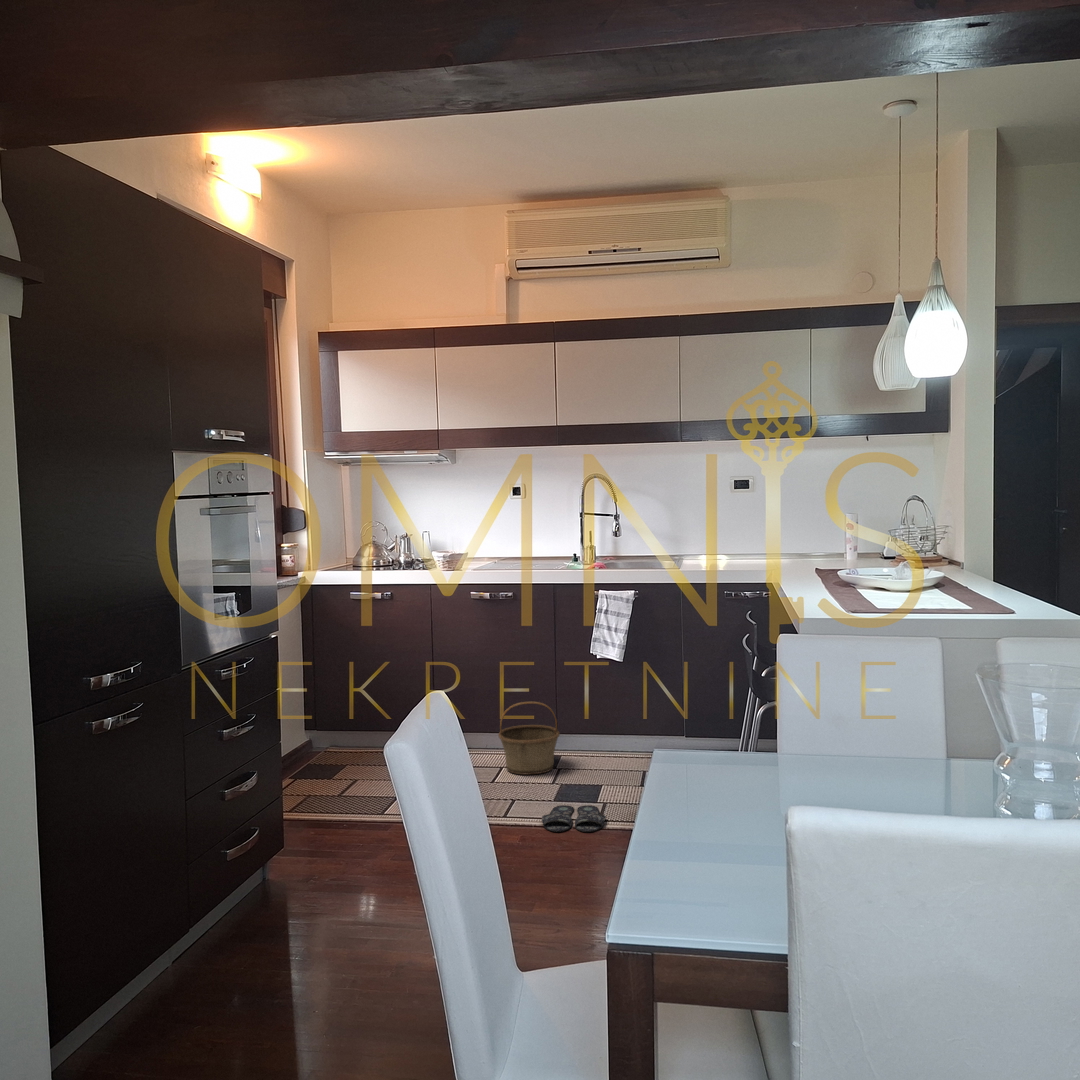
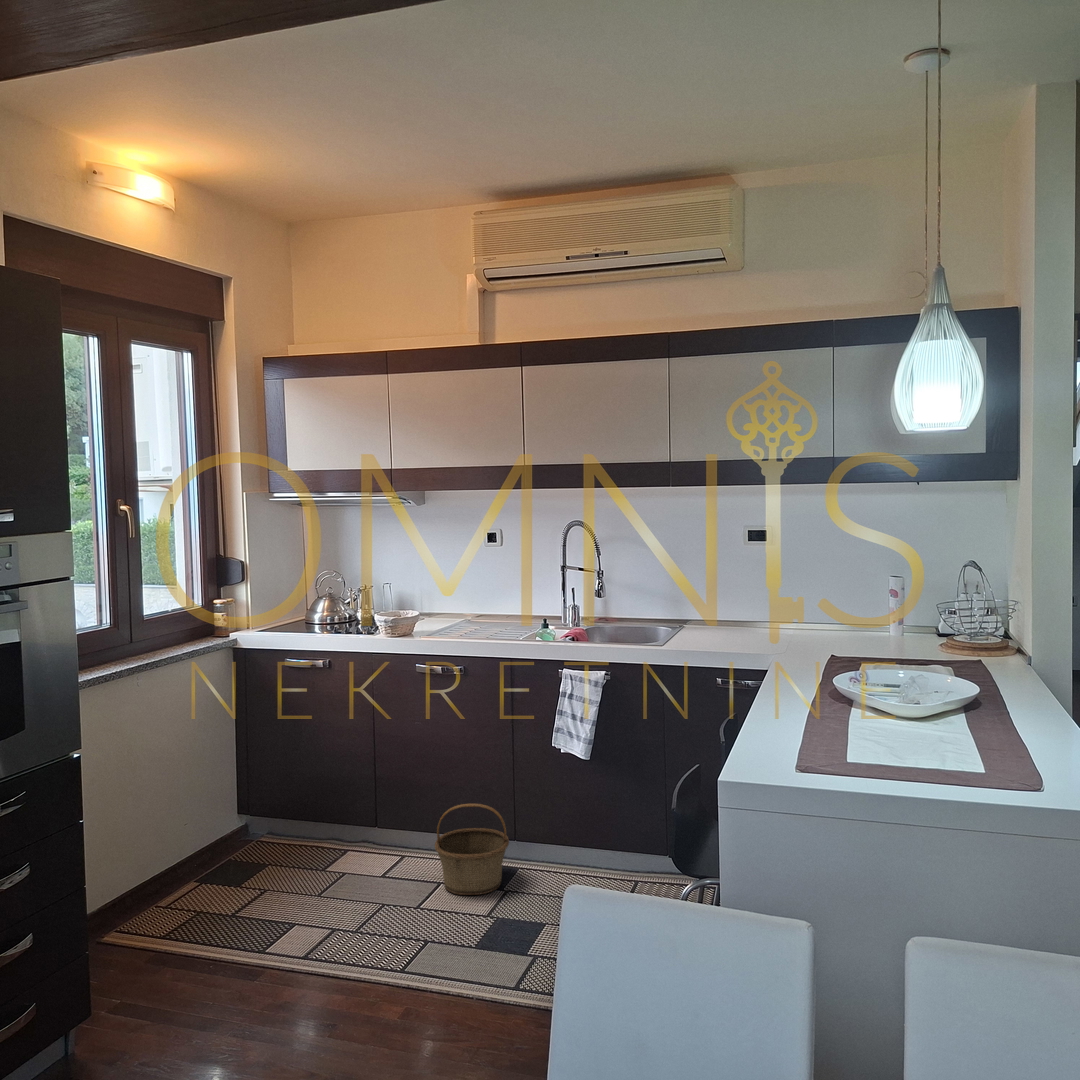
slippers: present [542,805,606,832] -> none [439,953,523,1005]

